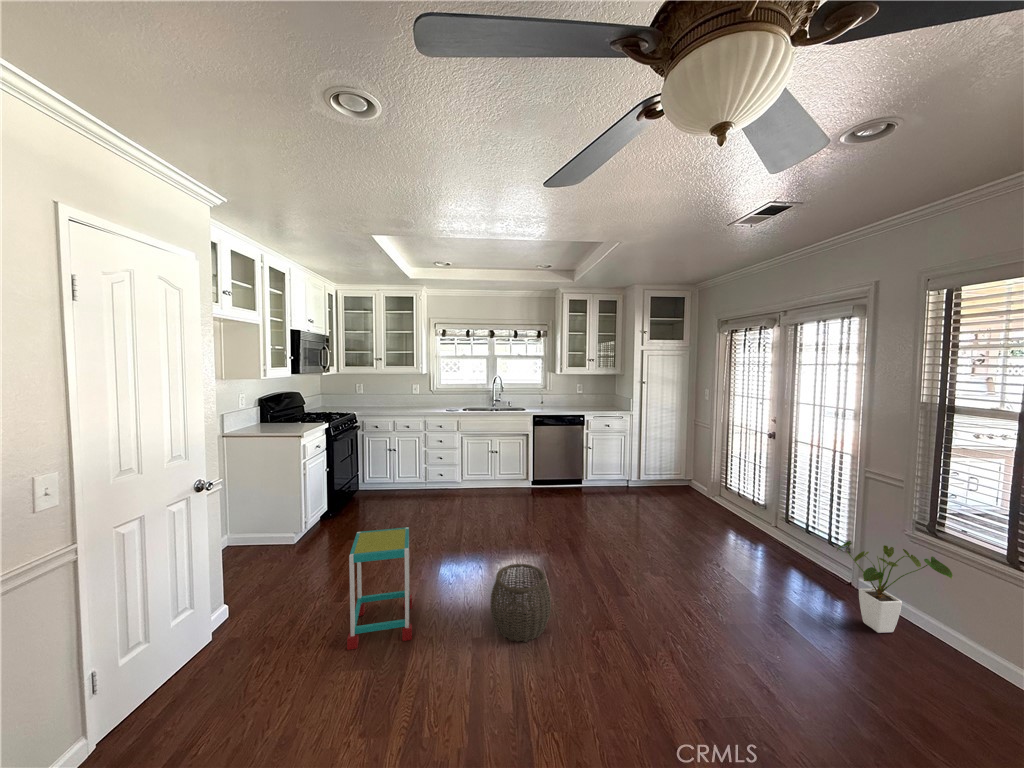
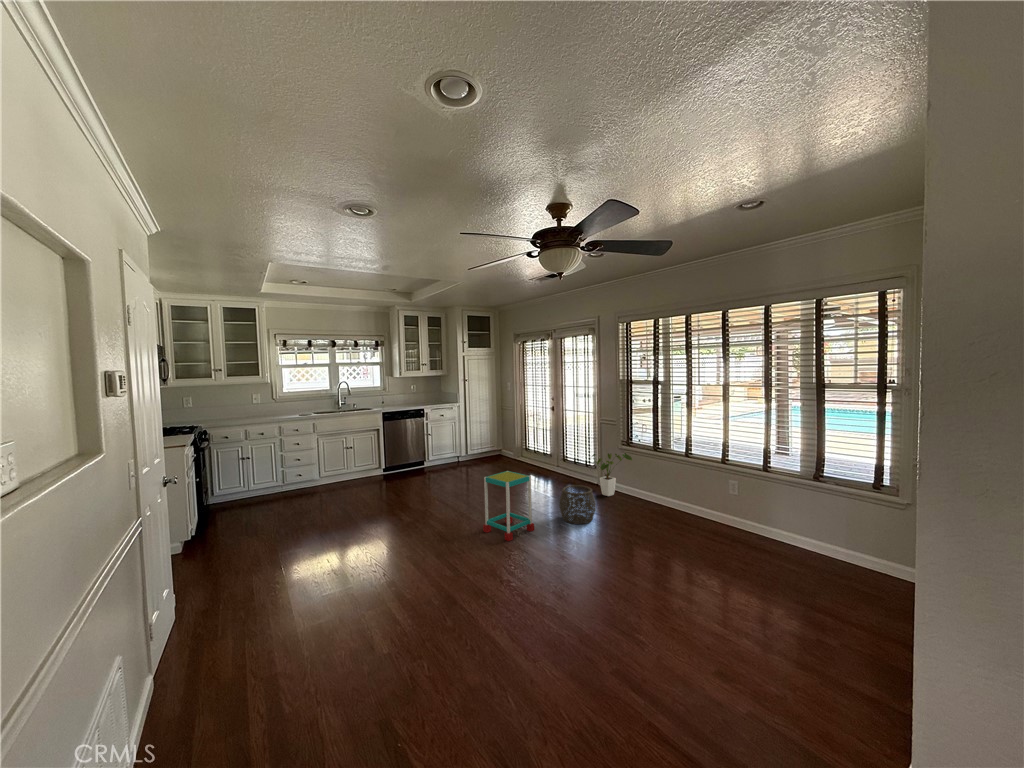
side table: present [347,527,412,650] -> present [483,471,534,541]
woven basket: present [490,564,551,642] -> present [559,485,596,524]

